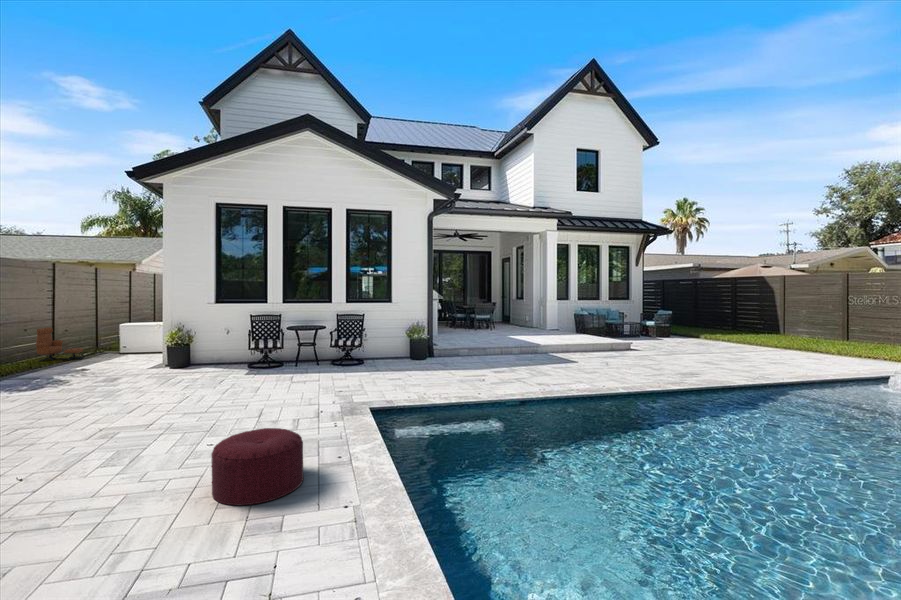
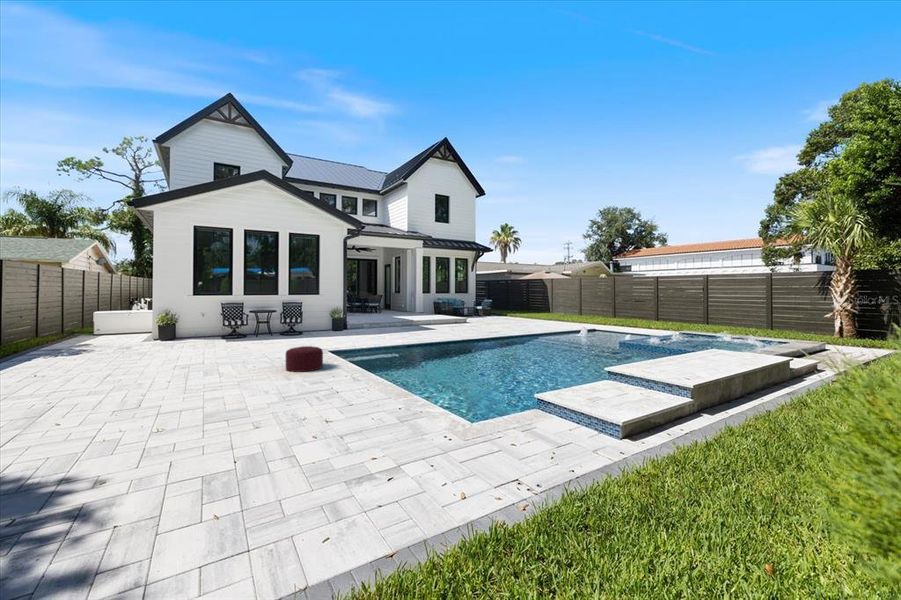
lounge chair: present [35,327,83,361] -> none [29,315,70,341]

